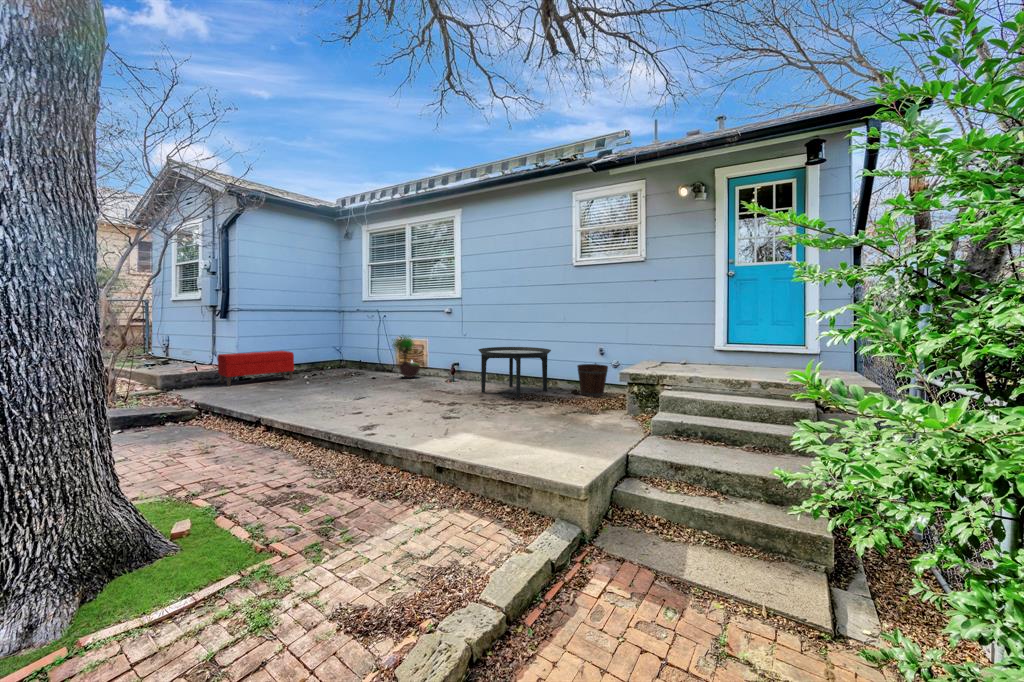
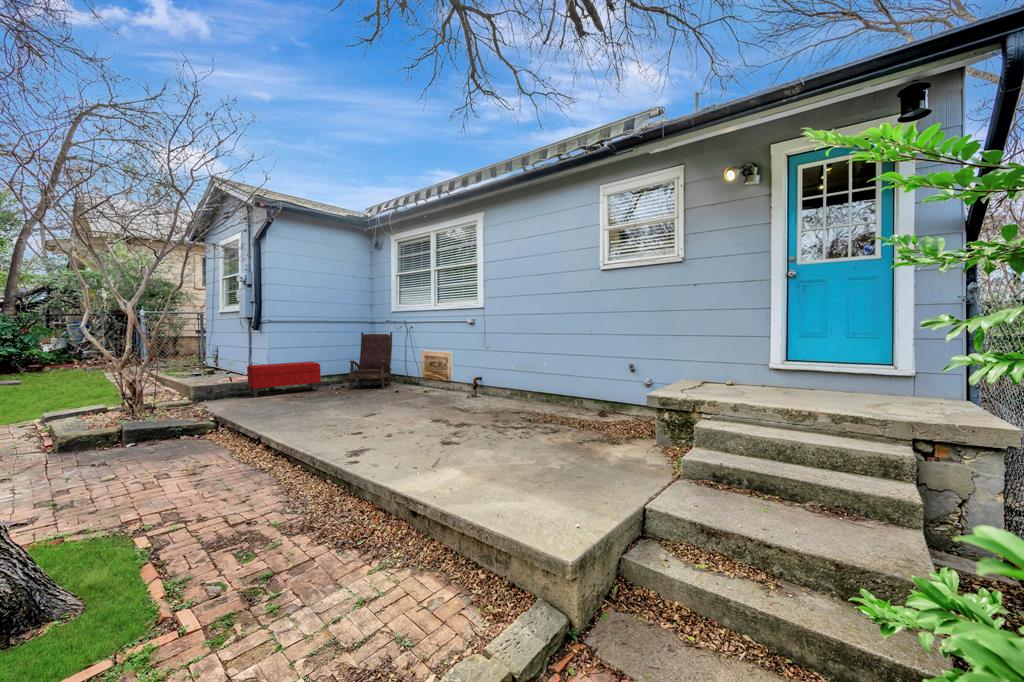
armchair: none [324,321,364,377] -> present [349,332,392,389]
potted tree: present [393,336,420,378] -> none [411,343,444,391]
round table: present [478,347,551,398] -> none [495,360,576,419]
bucket: present [577,363,608,397] -> none [605,379,641,419]

